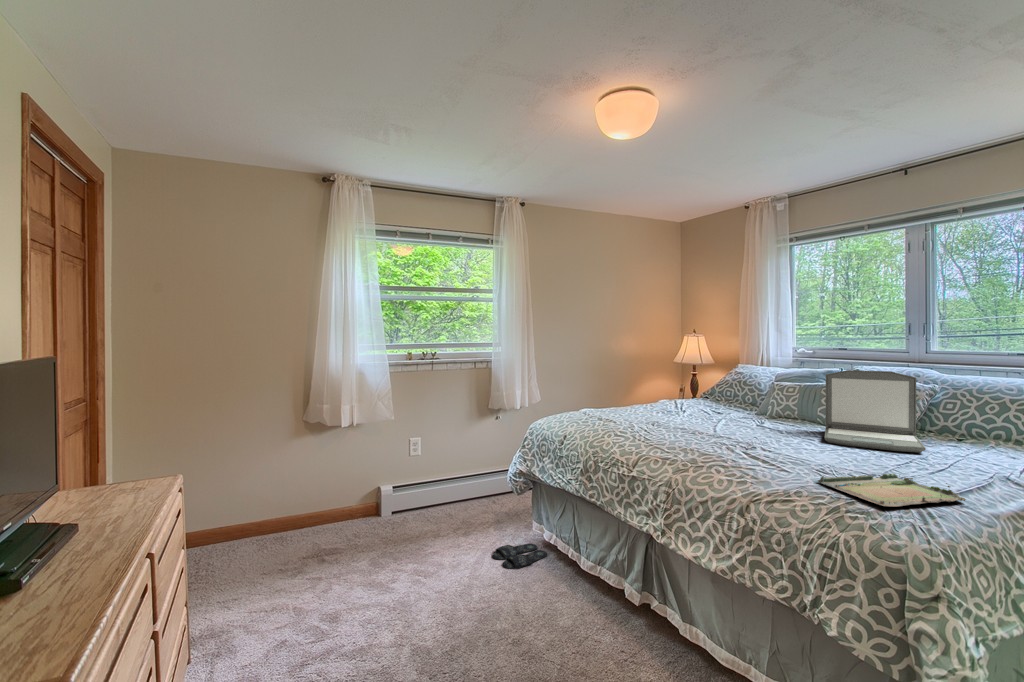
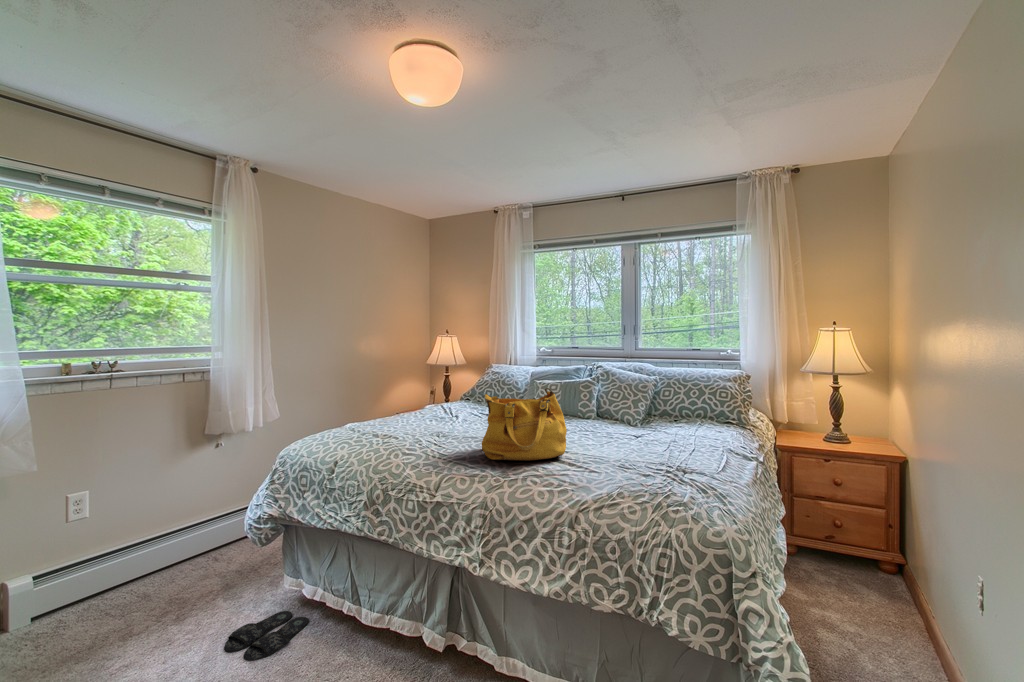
laptop: present [825,370,926,453] -> none [590,366,669,437]
handbag: none [678,388,767,455] -> present [482,388,567,461]
tray: present [818,473,966,507] -> none [625,459,728,494]

